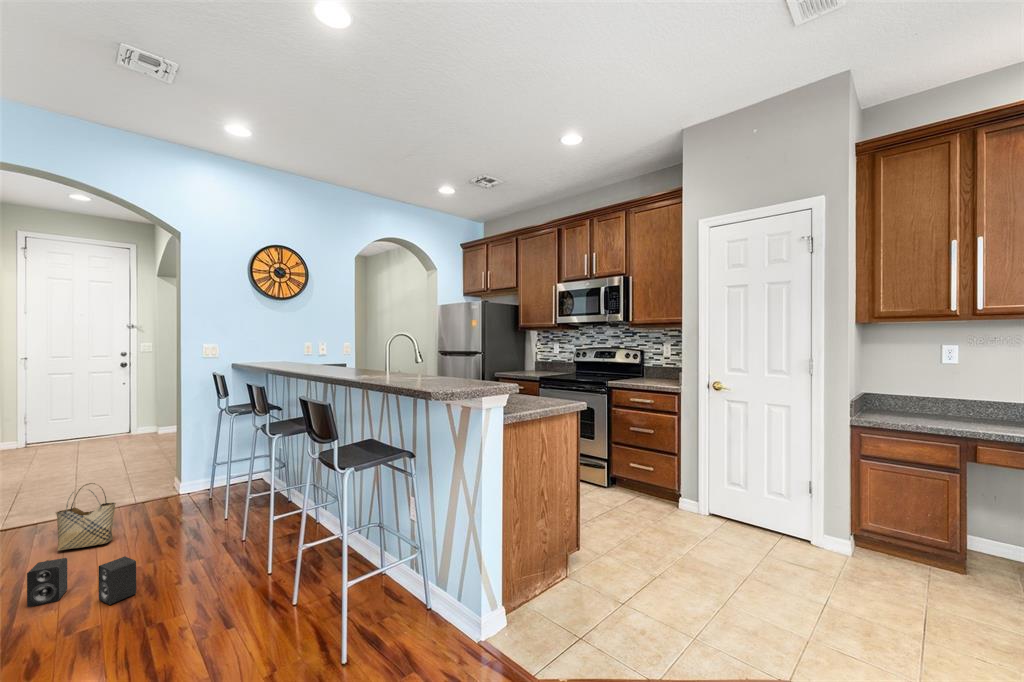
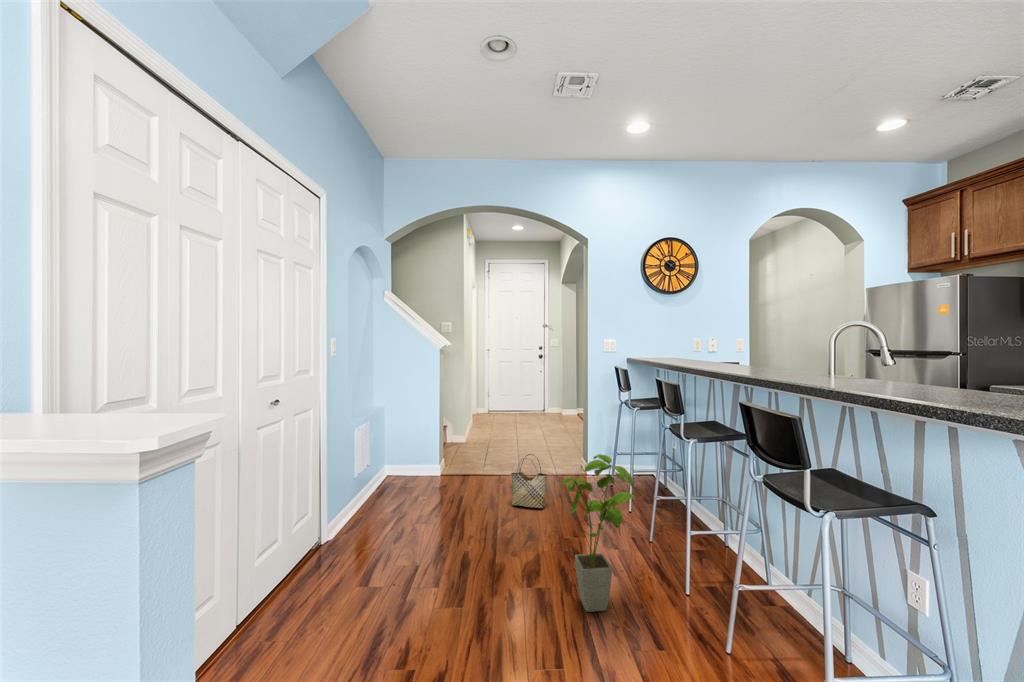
house plant: none [119,462,216,624] -> present [561,454,636,612]
speaker: present [27,556,136,607] -> none [498,516,569,573]

